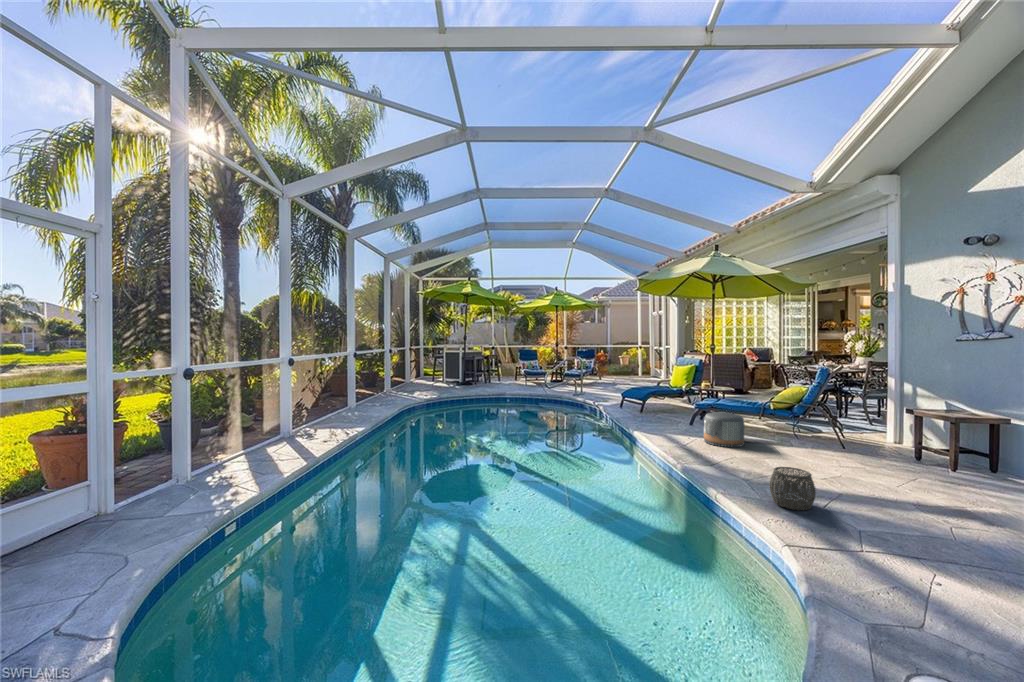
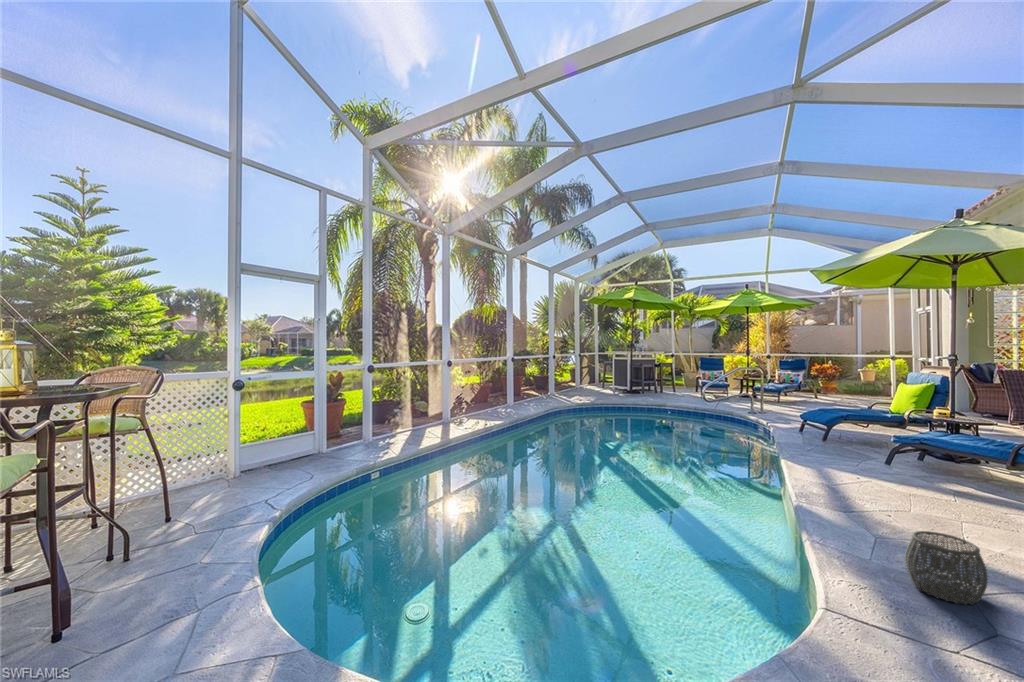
pouf: present [704,412,744,447] -> none [887,448,959,503]

